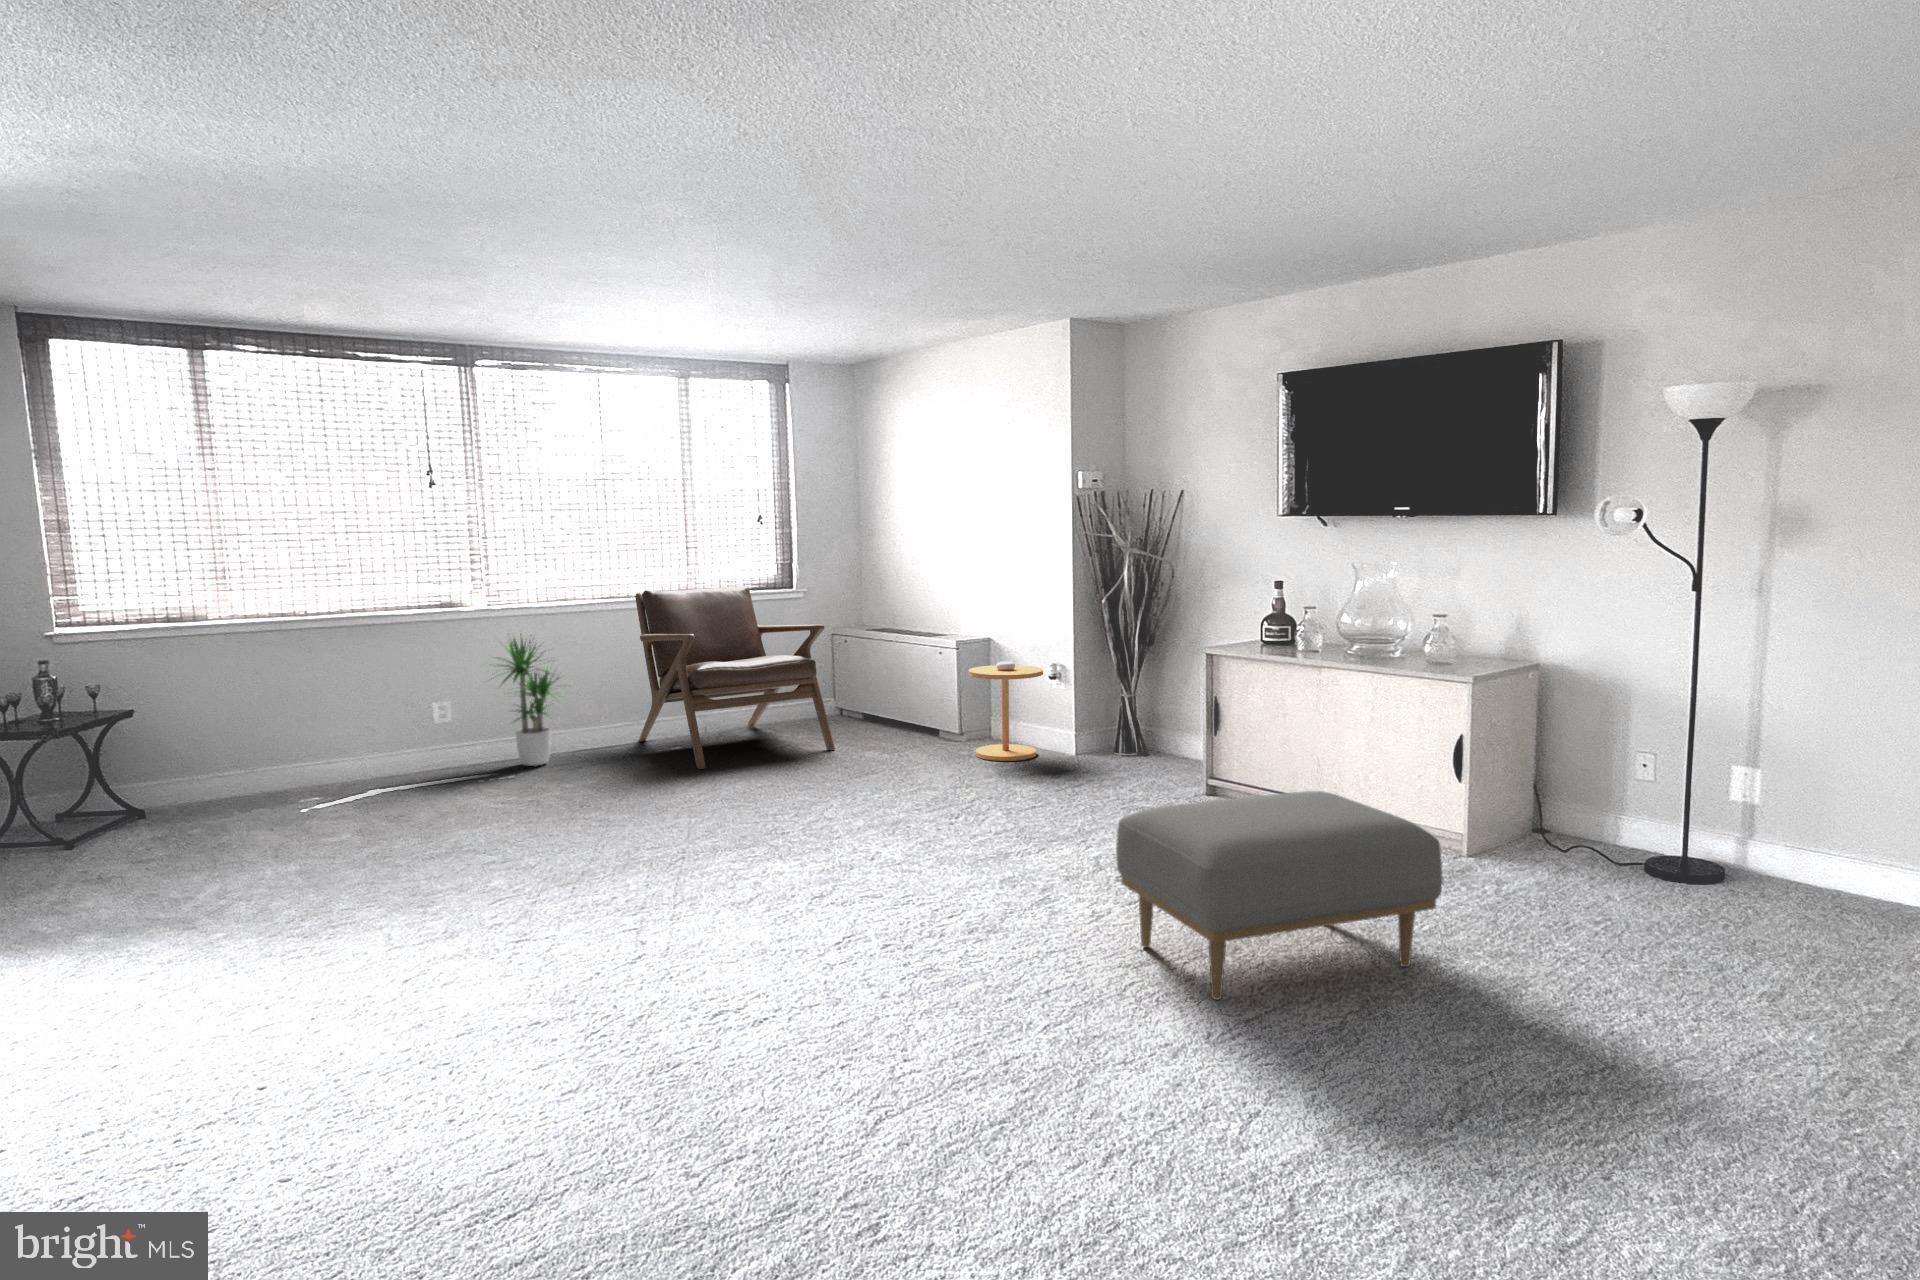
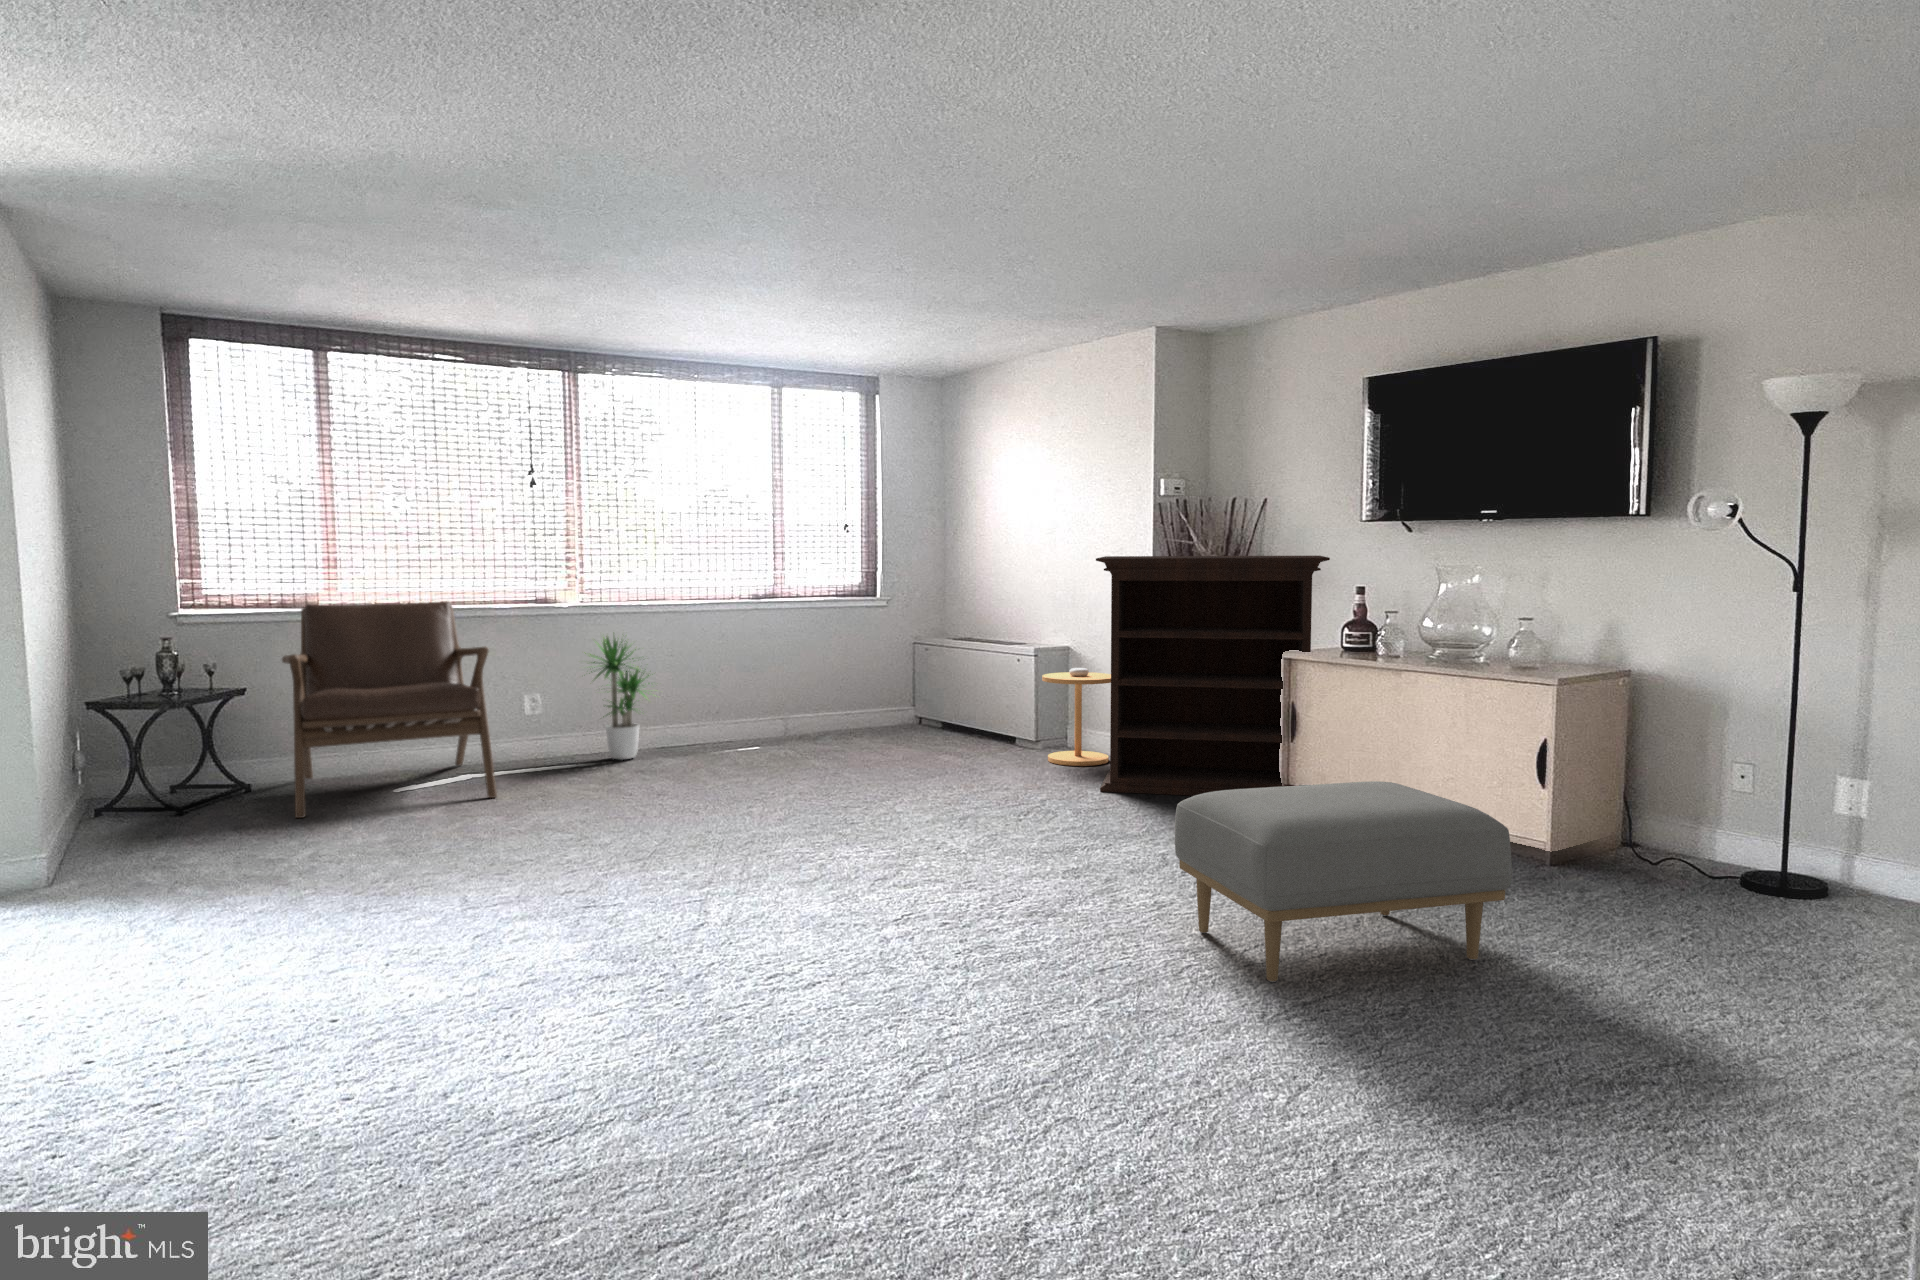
bookshelf: none [1024,550,1256,795] -> present [1096,556,1330,796]
lounge chair: present [635,586,835,769] -> present [282,601,497,818]

